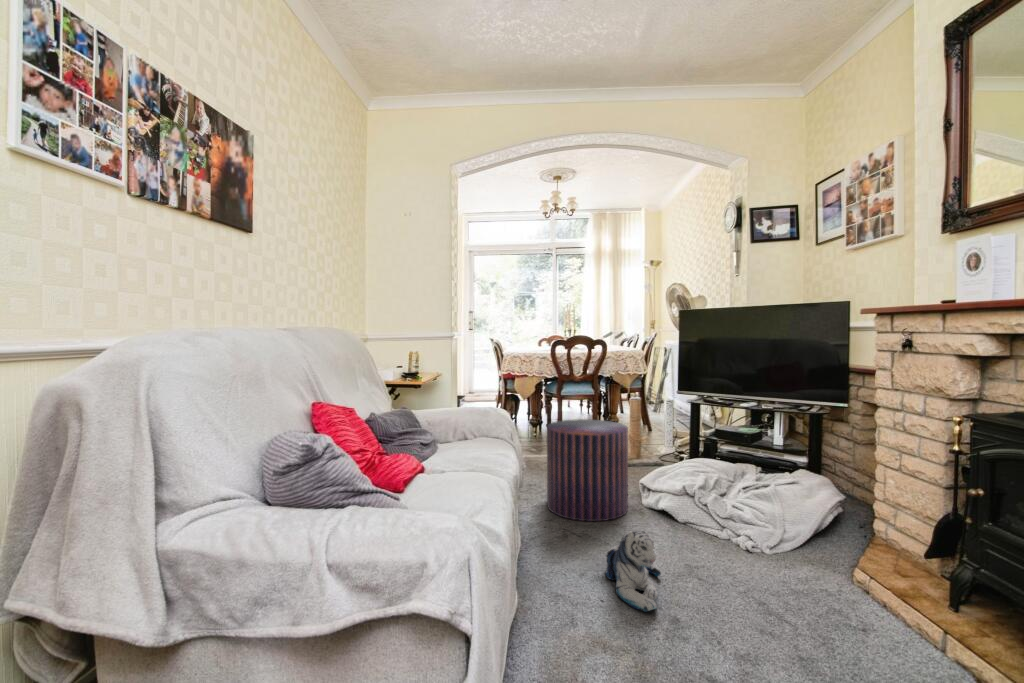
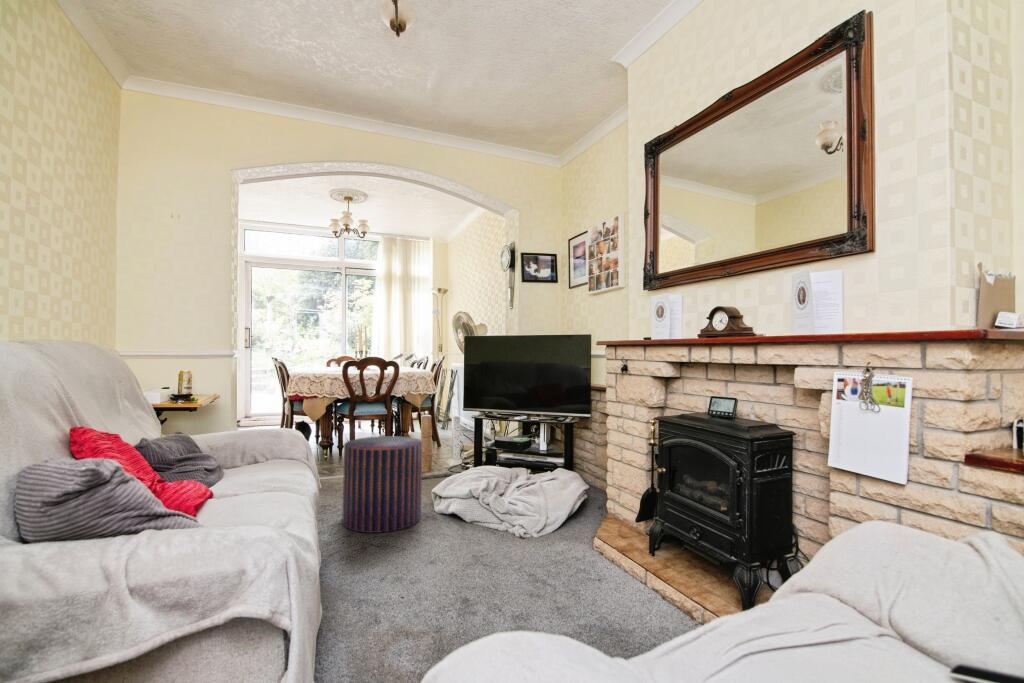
plush toy: present [605,531,661,612] -> none [402,530,453,600]

